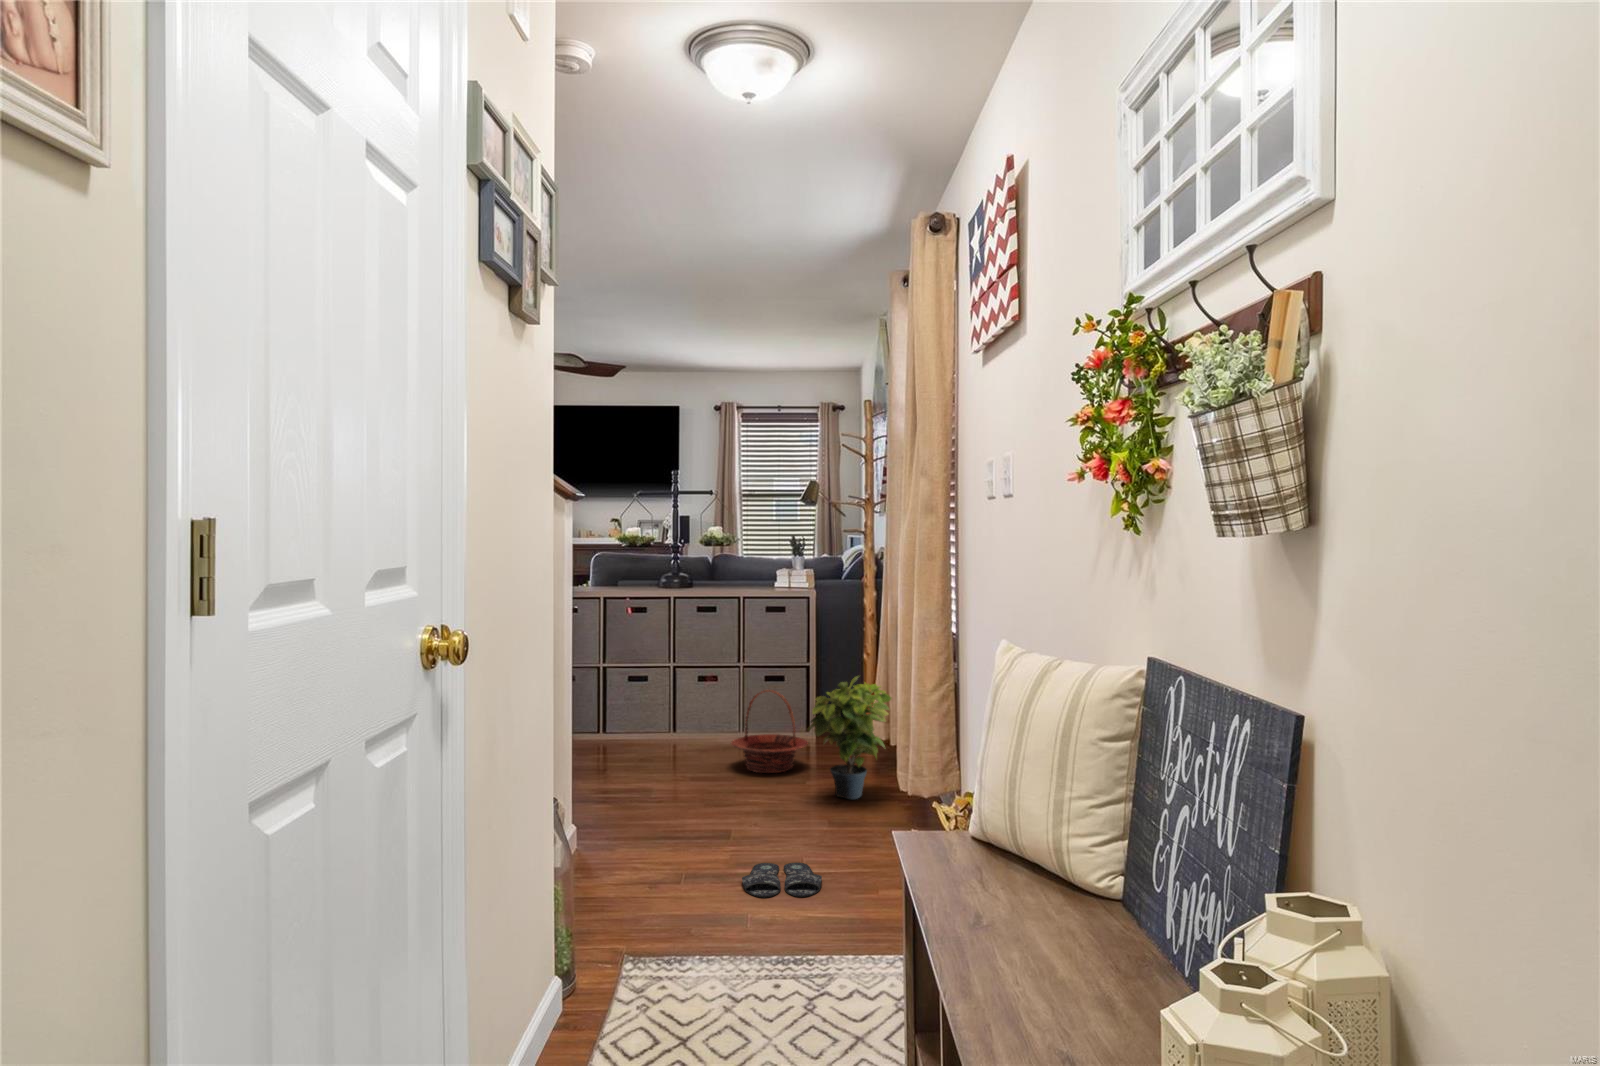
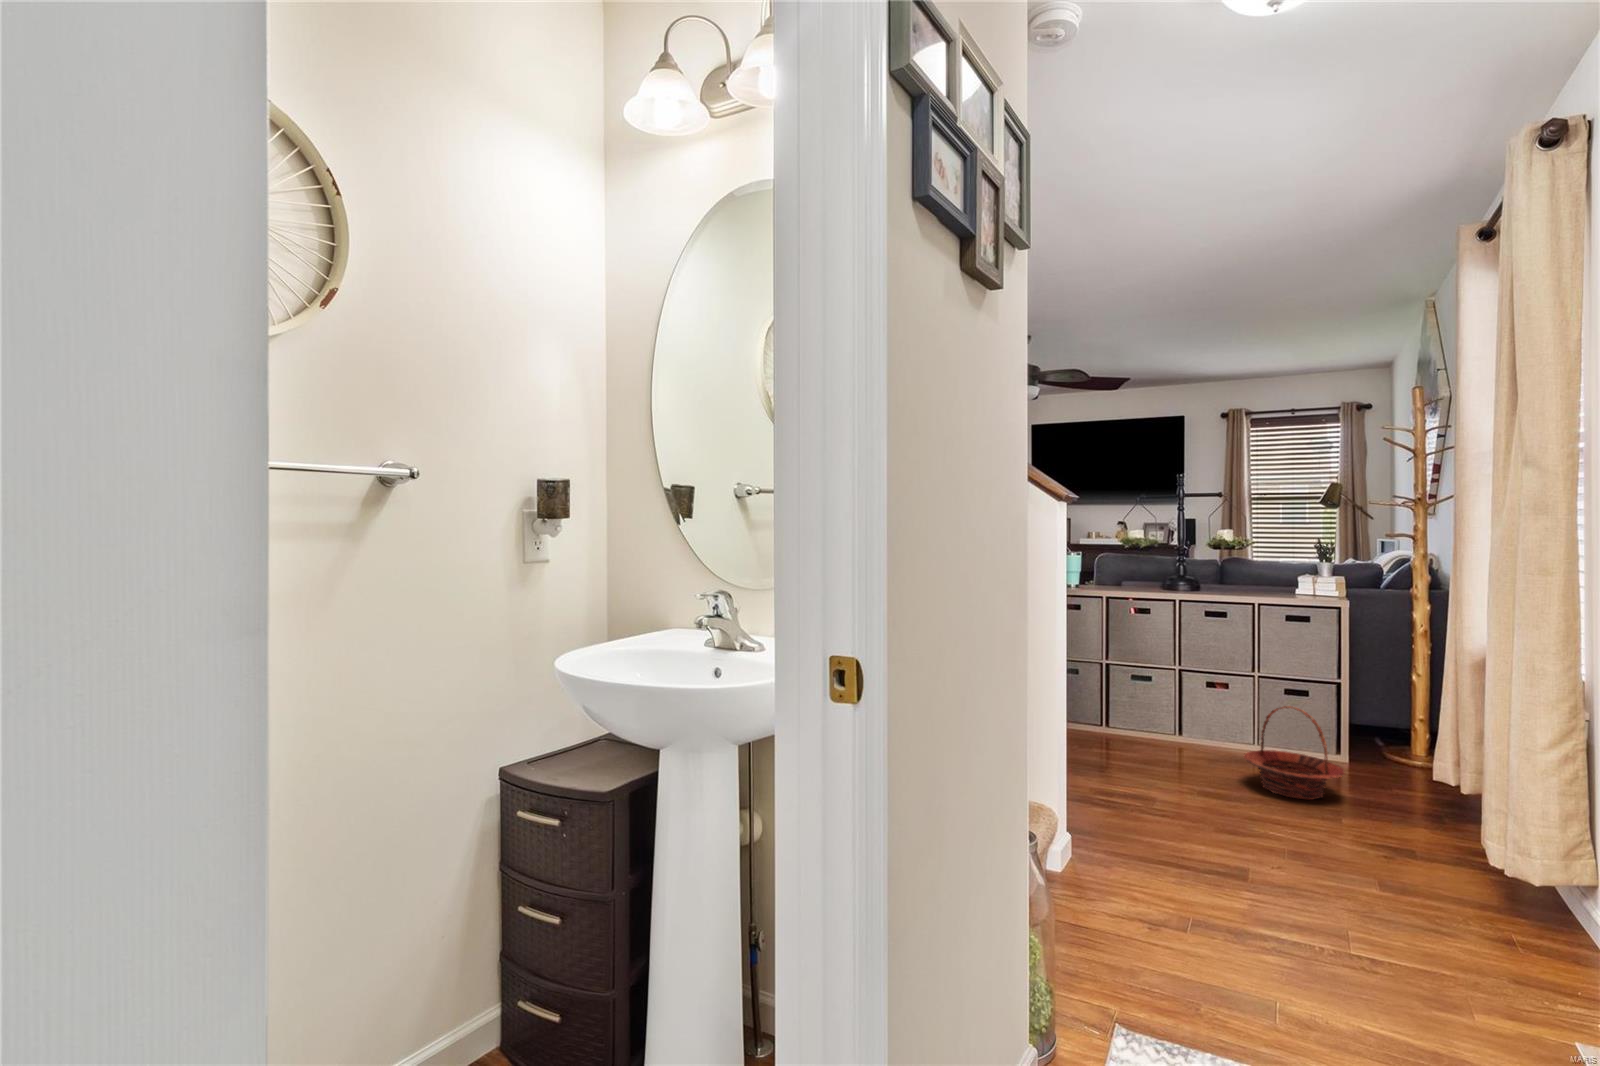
potted plant: present [808,676,891,799] -> none [1350,711,1483,860]
slippers: present [742,863,822,898] -> none [1266,927,1388,1004]

